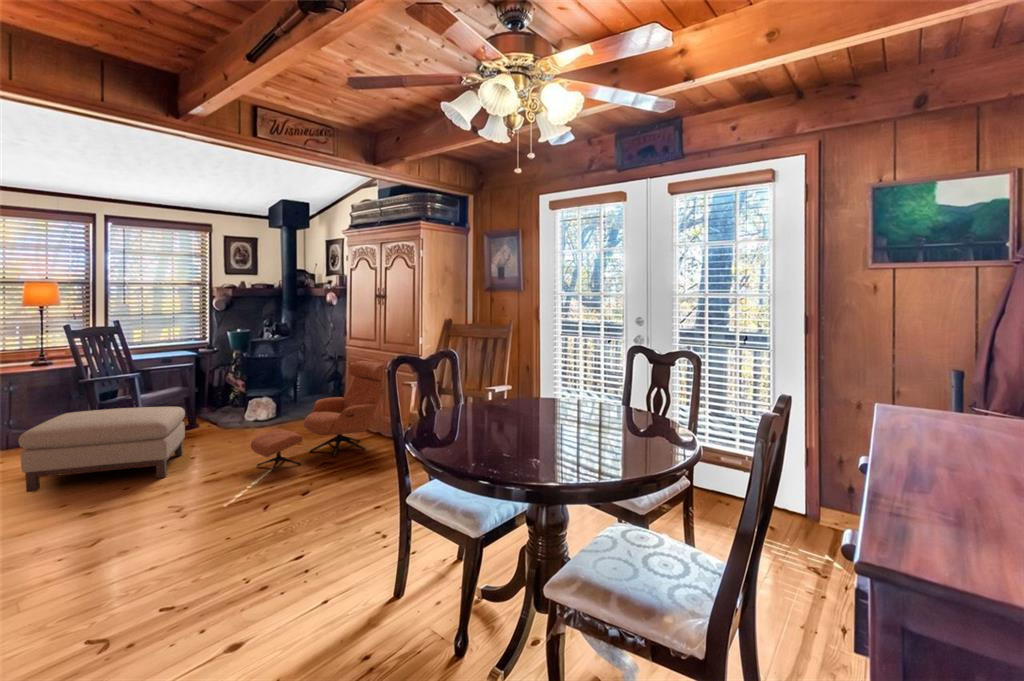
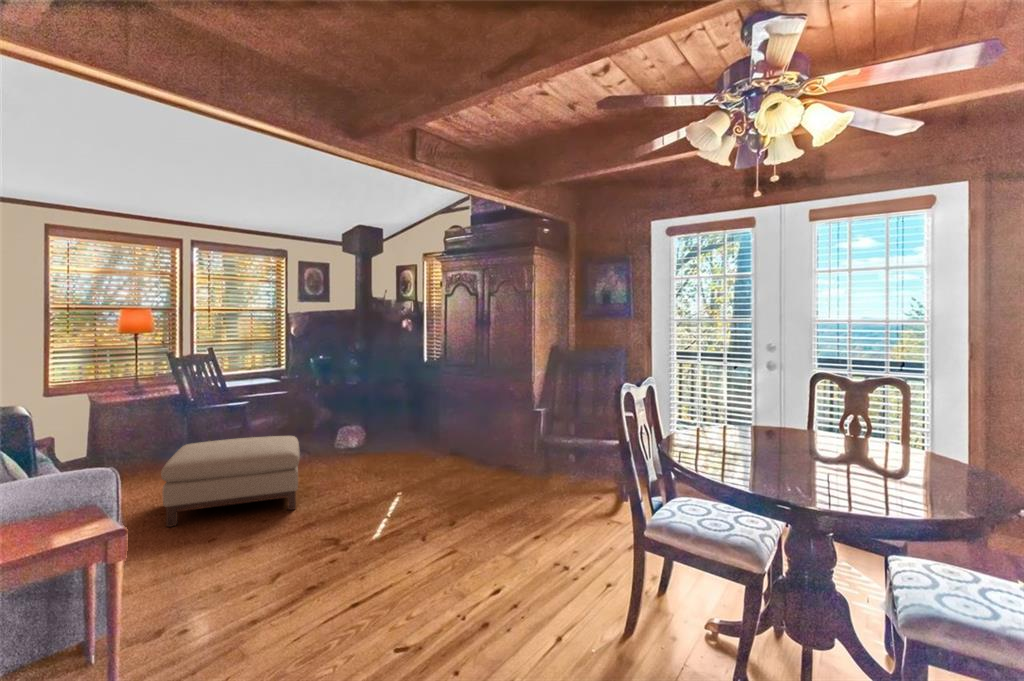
lounge chair: present [251,361,384,472] -> none [375,386,491,503]

